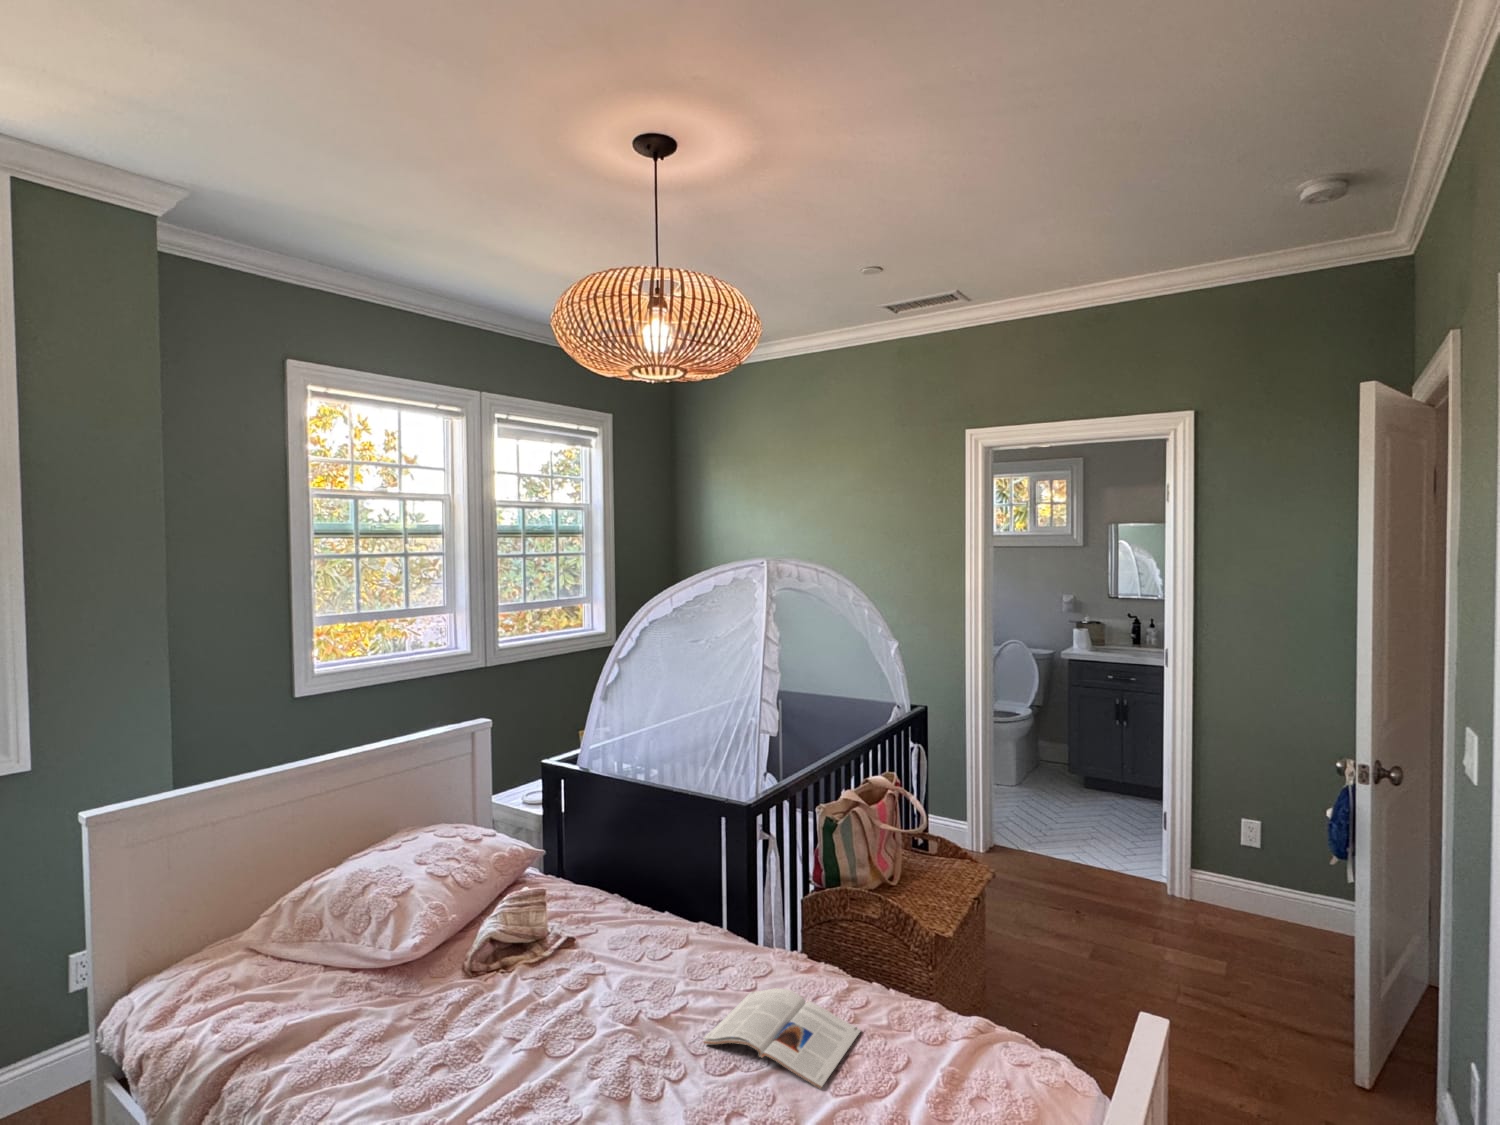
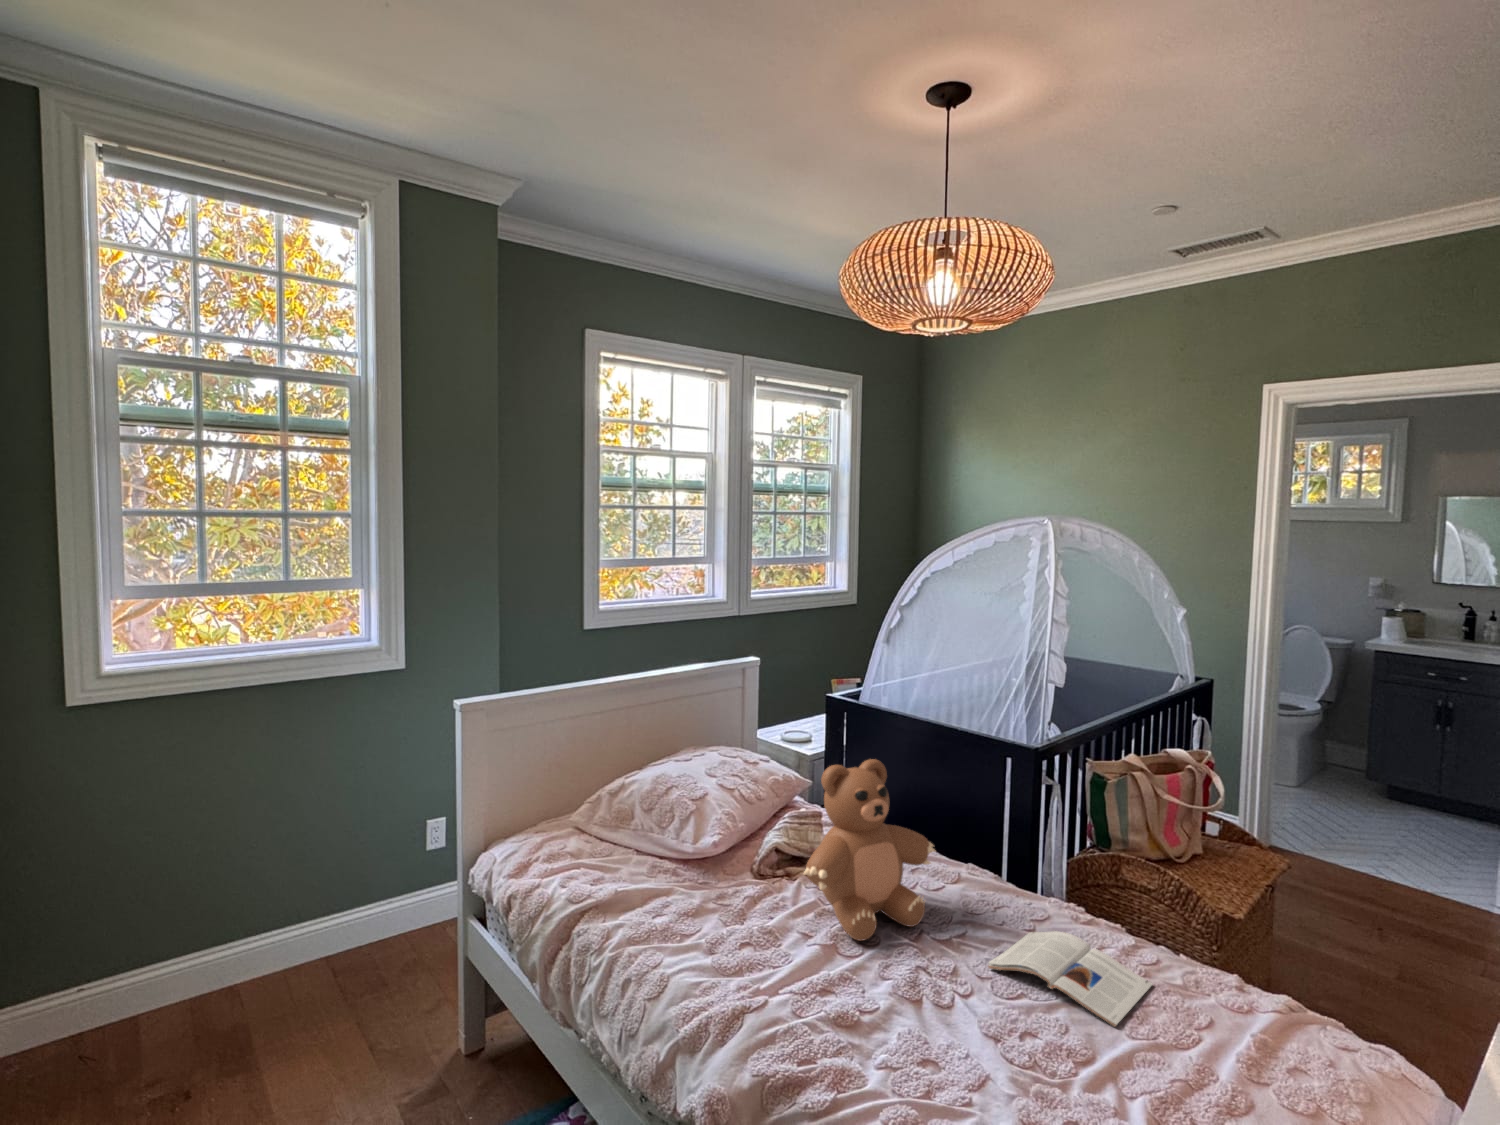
teddy bear: none [504,831,656,1037] -> present [804,759,935,941]

